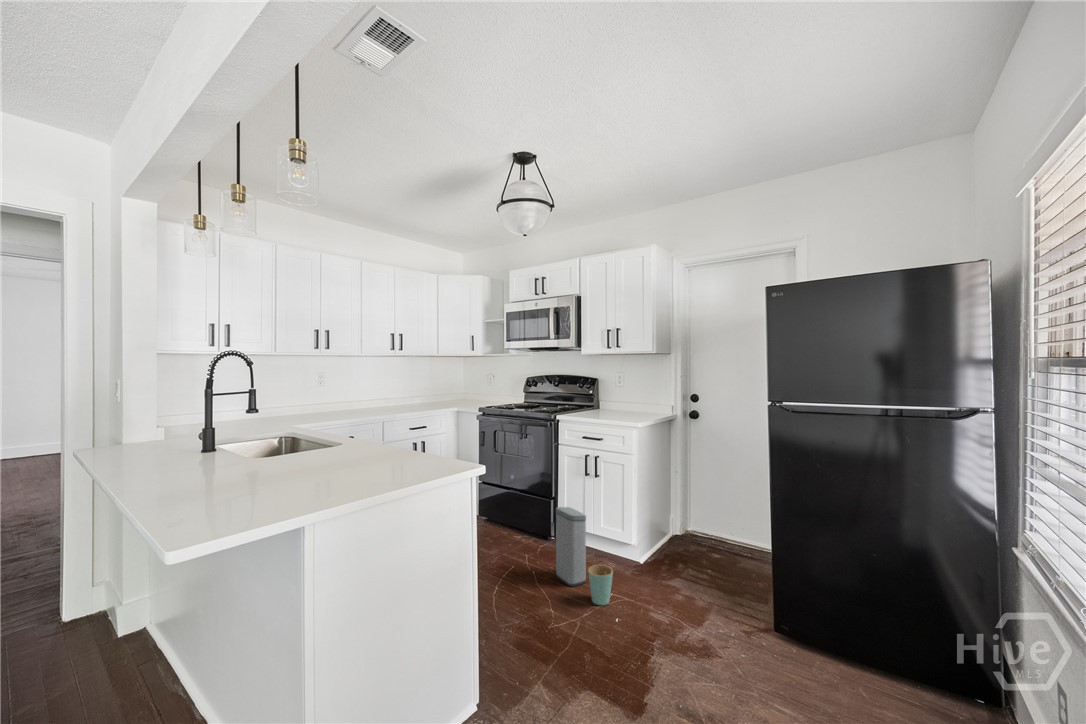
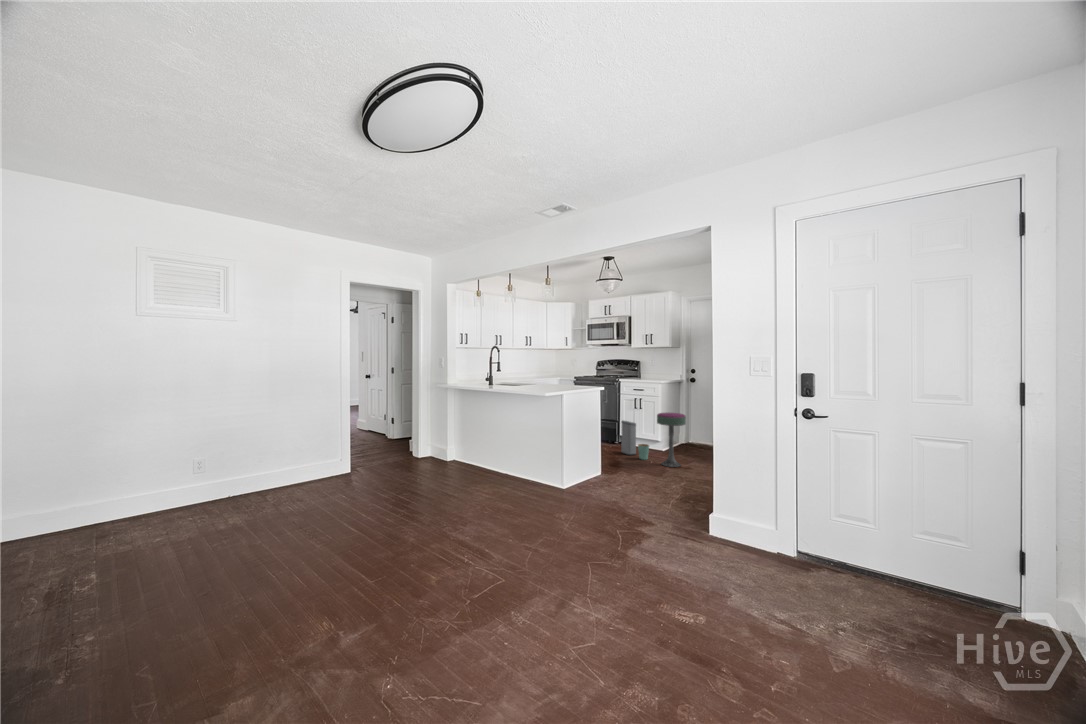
bar stool: none [629,501,696,641] -> present [657,413,686,467]

